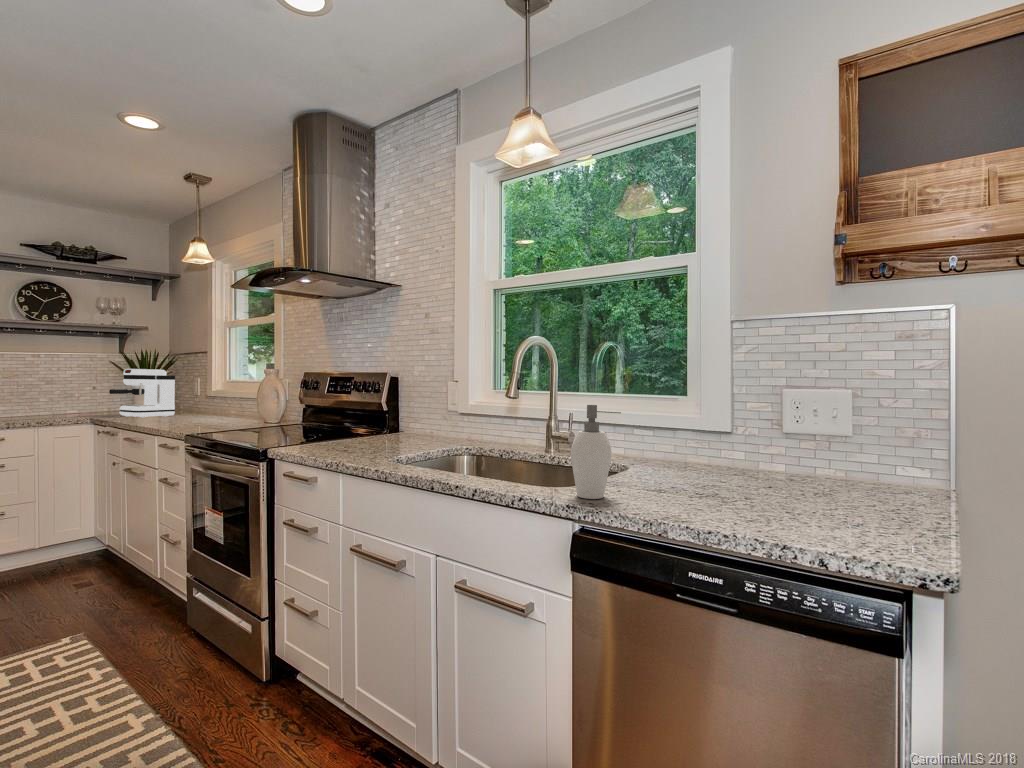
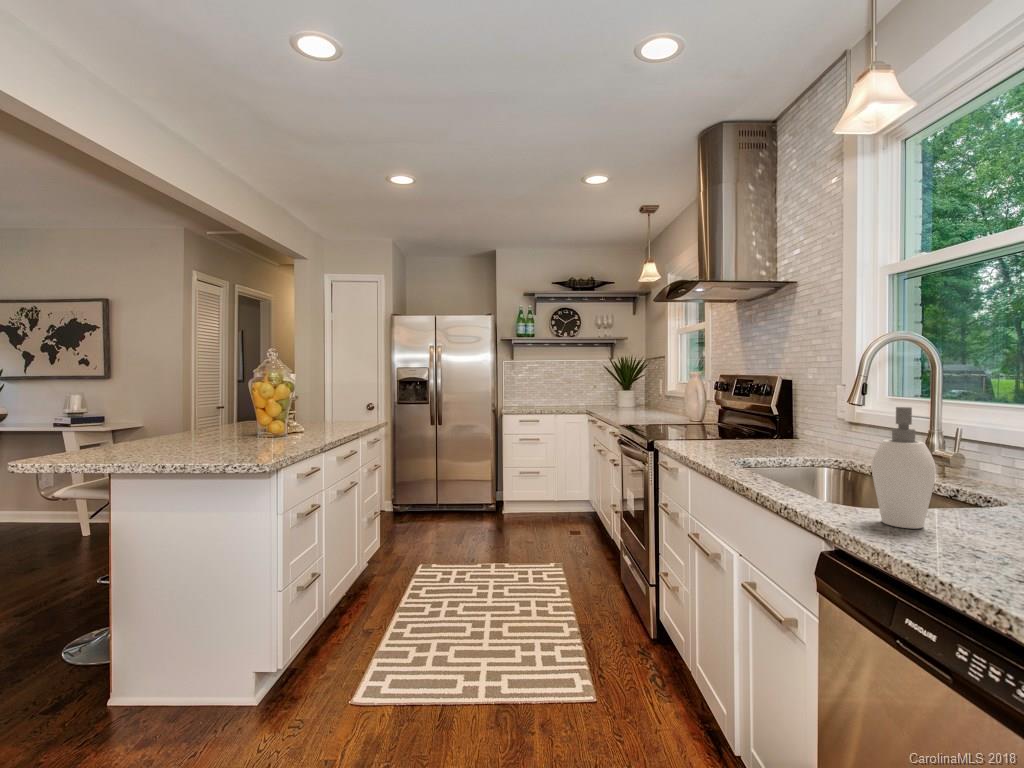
coffee maker: present [109,369,175,418] -> none [598,371,642,410]

